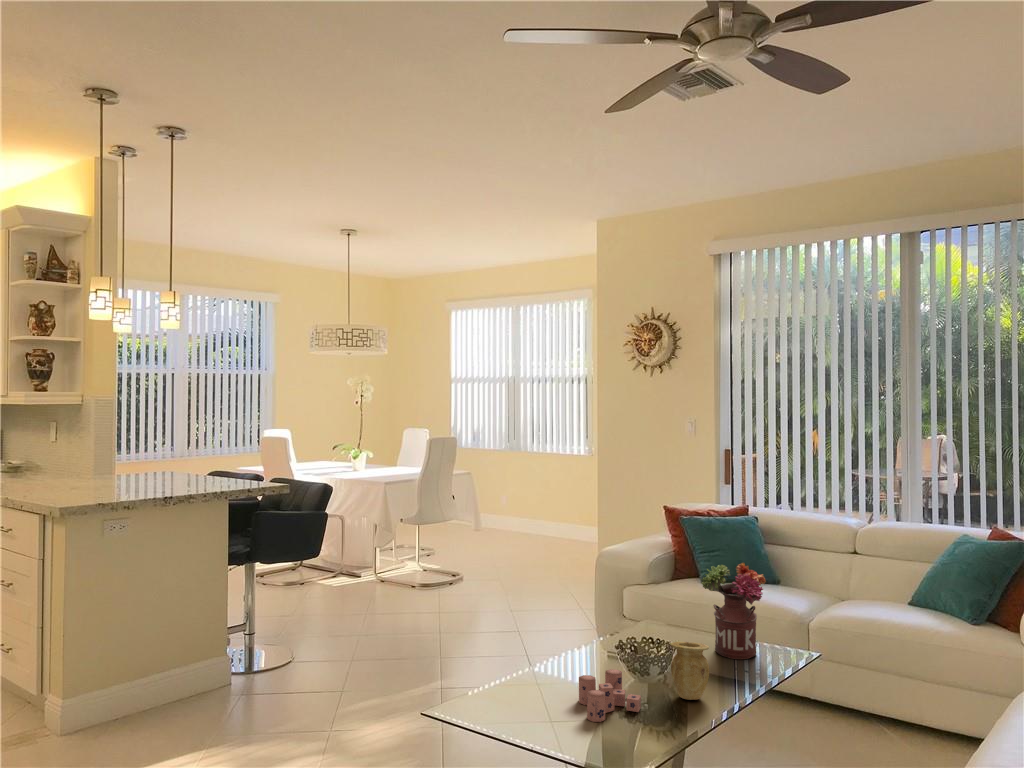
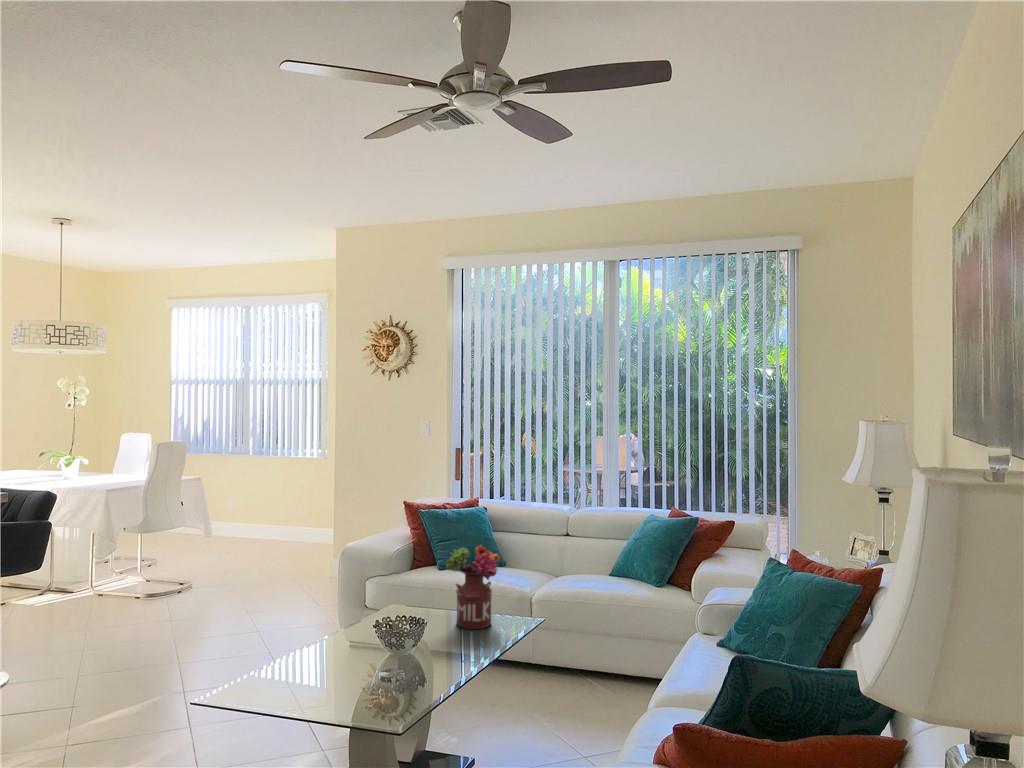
vase: present [670,642,709,700] -> none [422,615,455,665]
candle: present [579,669,641,722] -> none [340,646,397,693]

